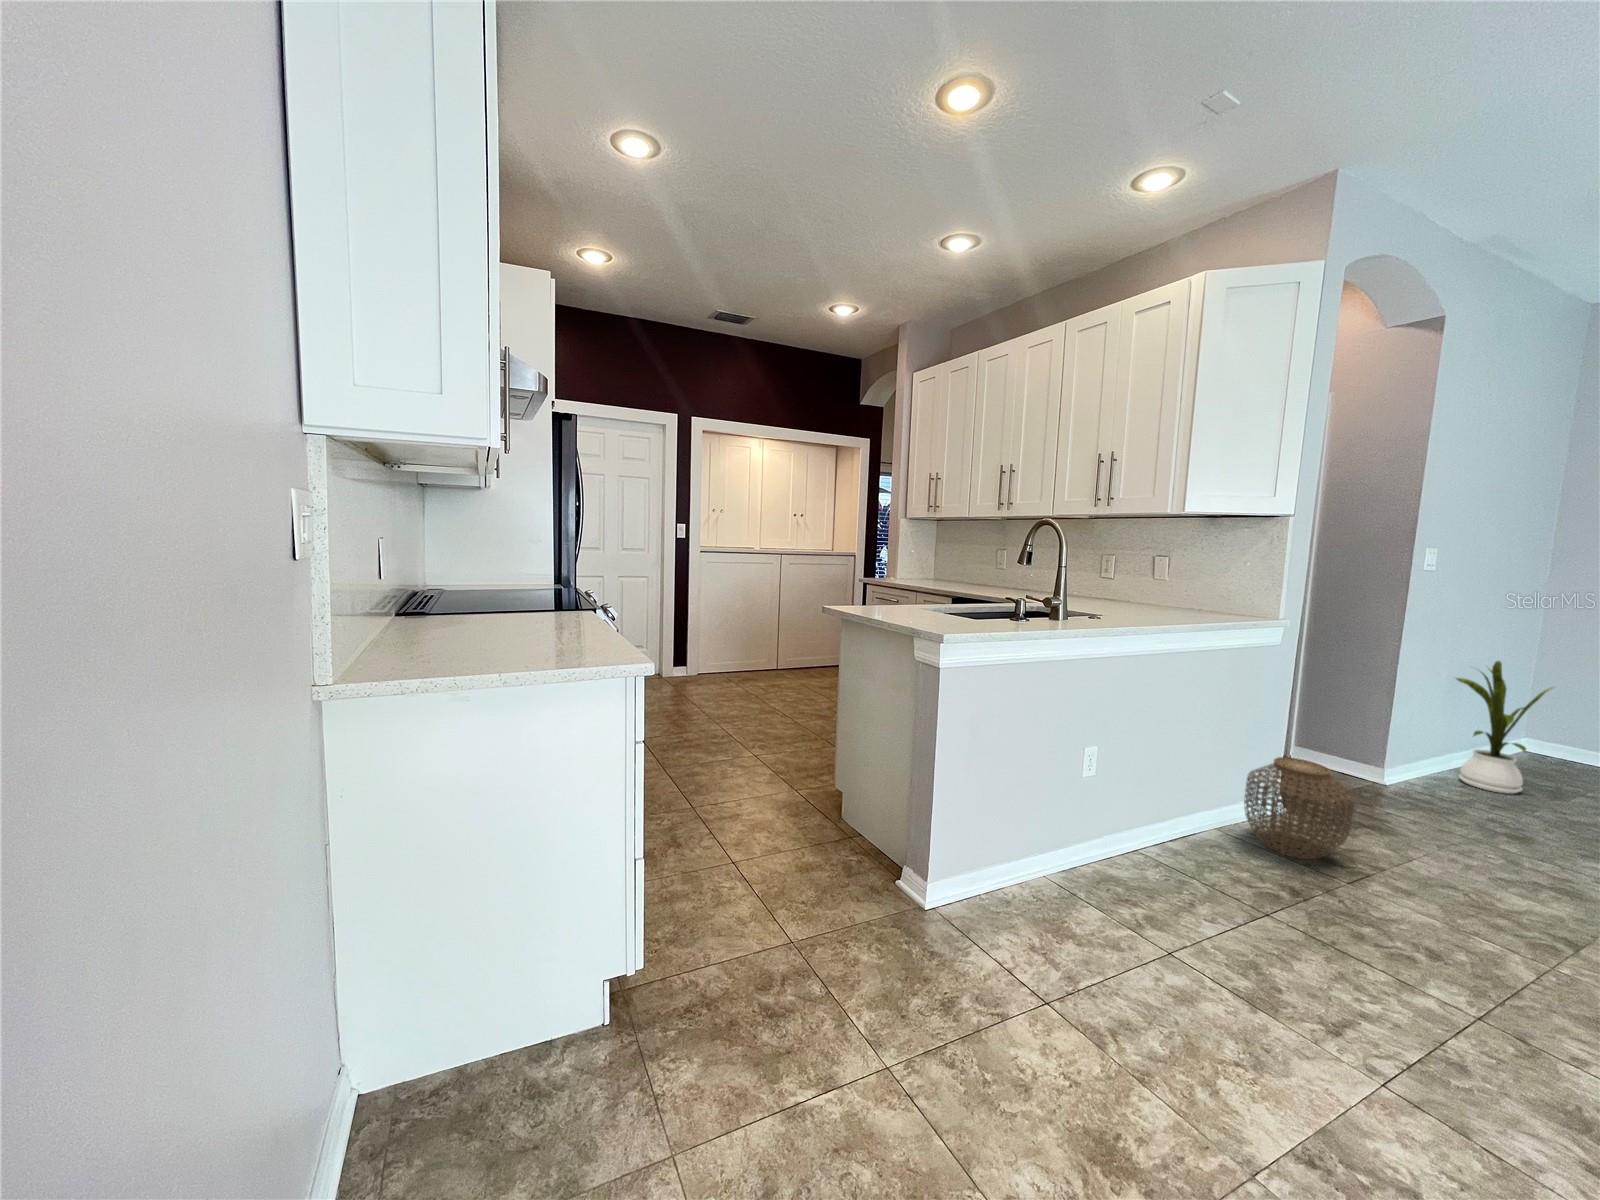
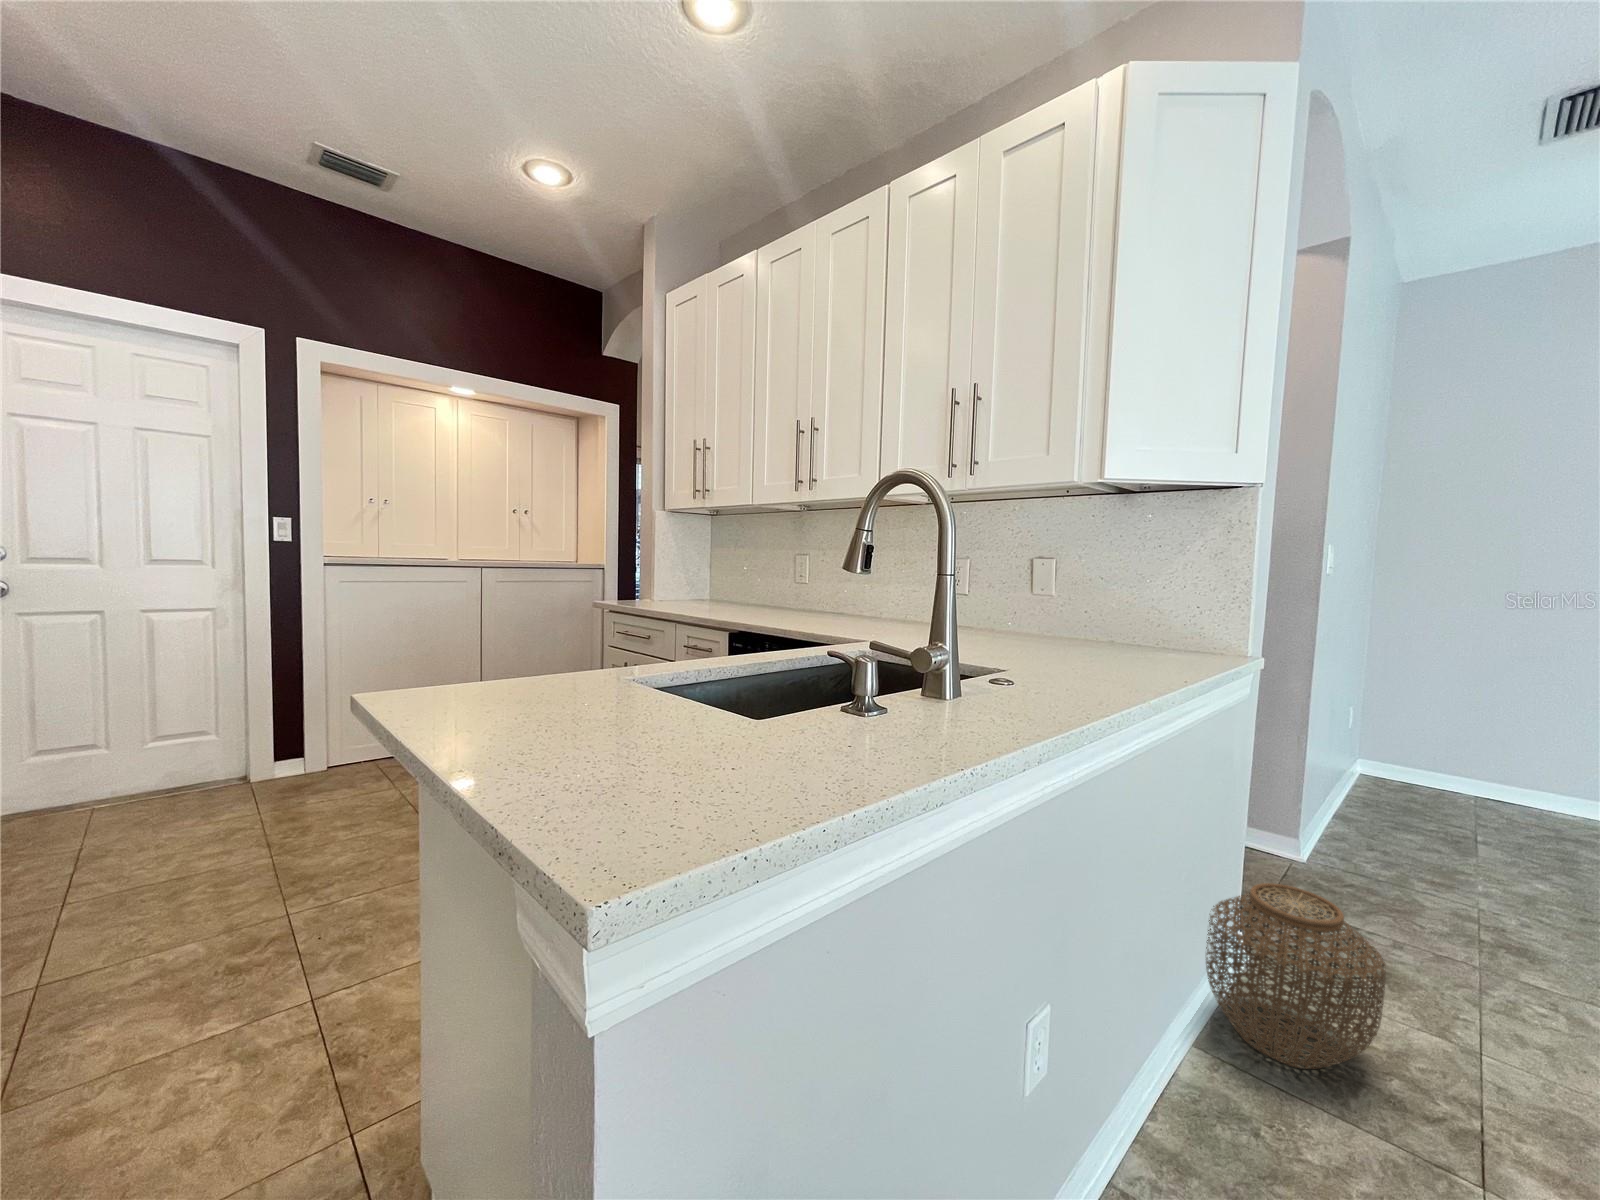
house plant: present [1456,661,1552,794] -> none [1346,688,1445,849]

